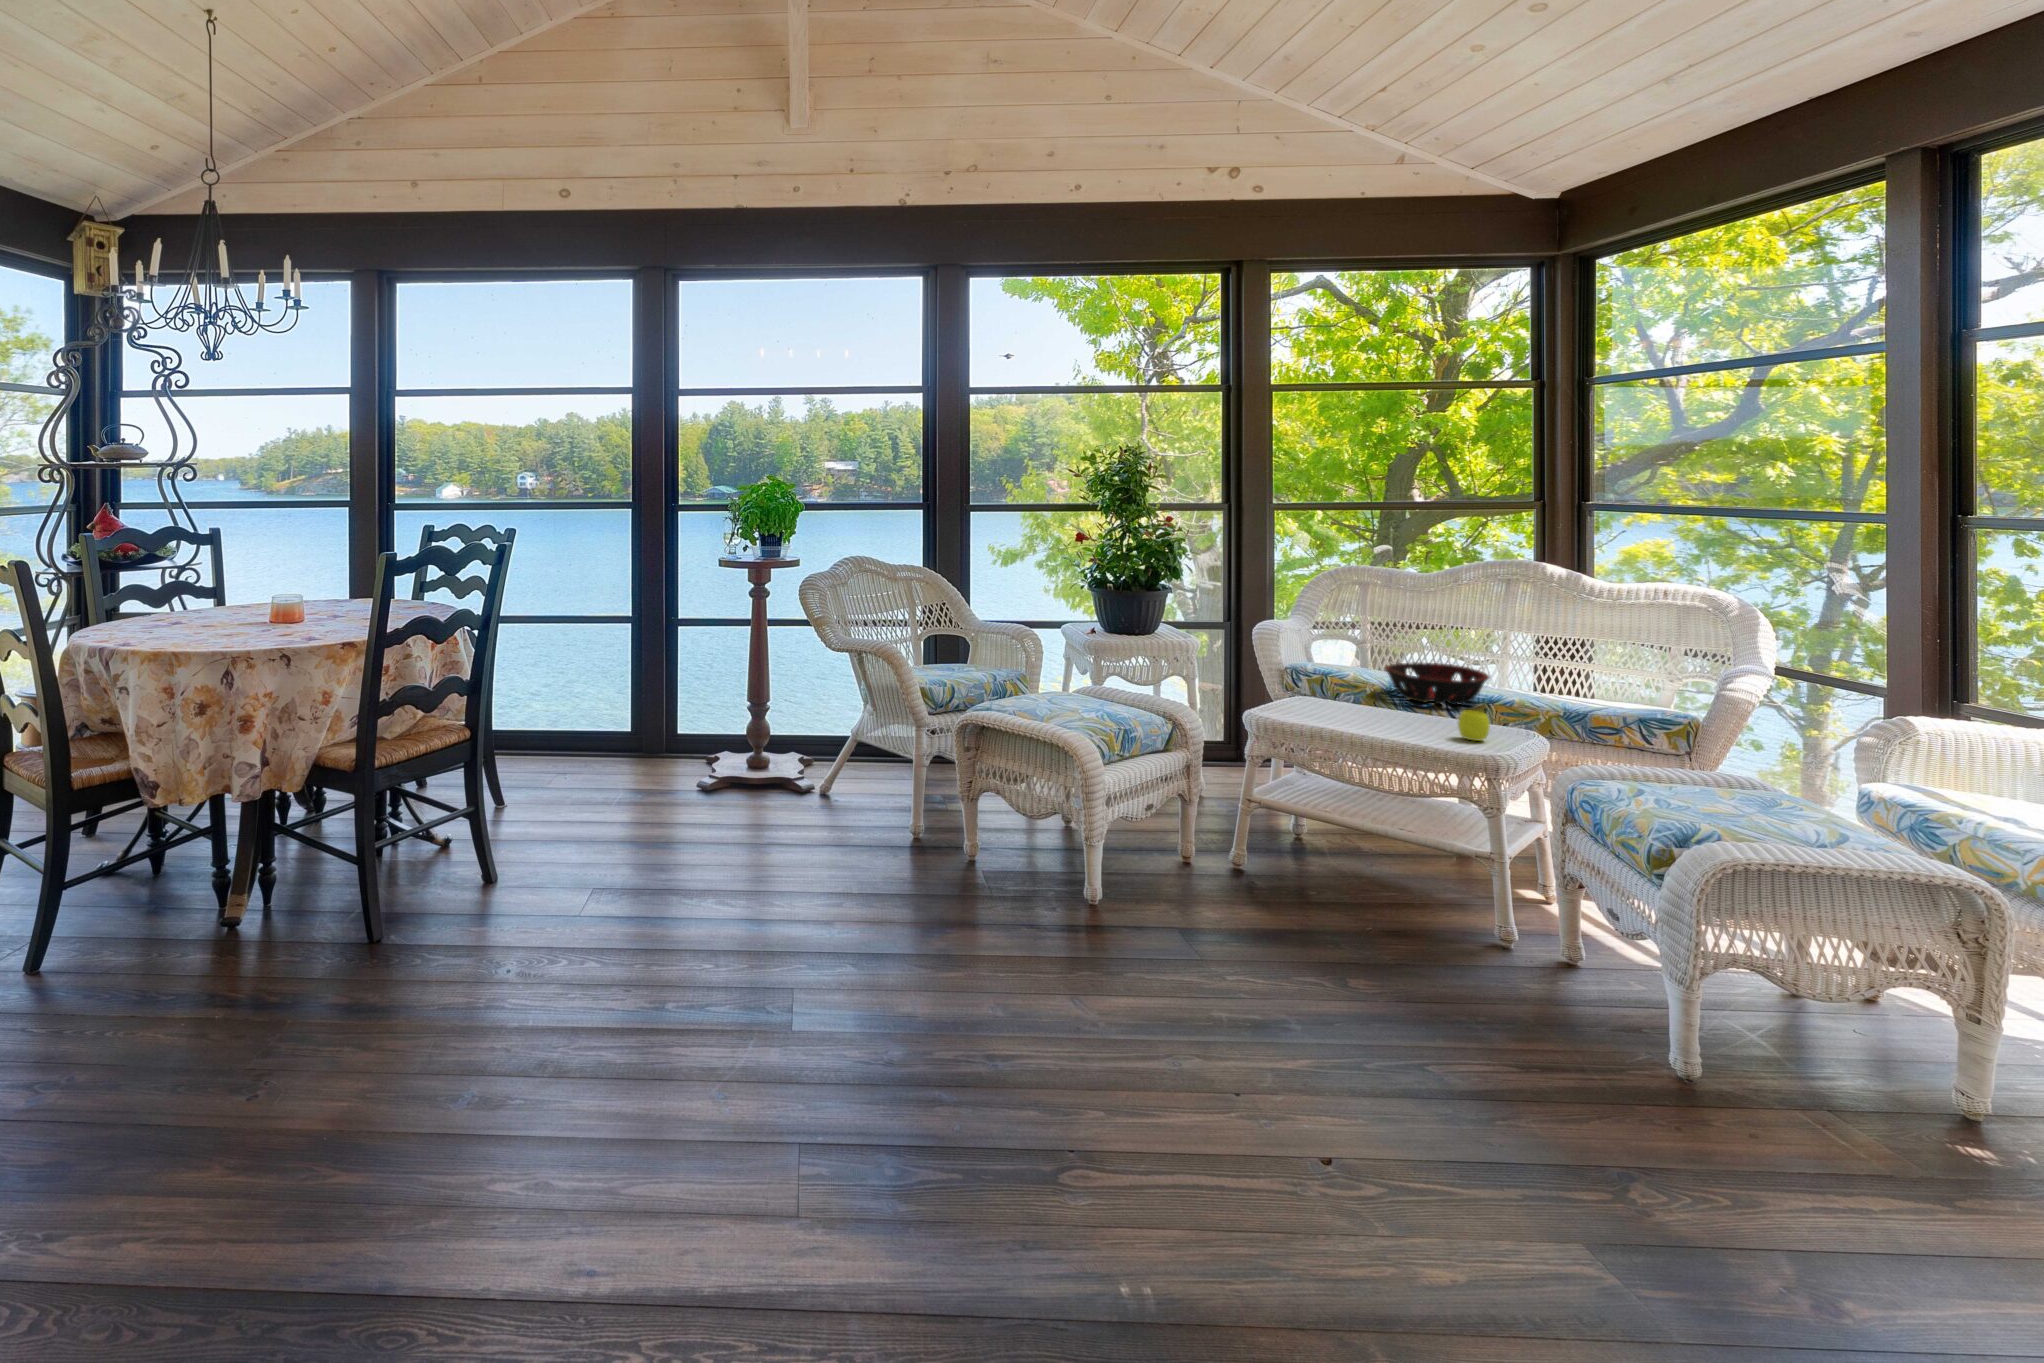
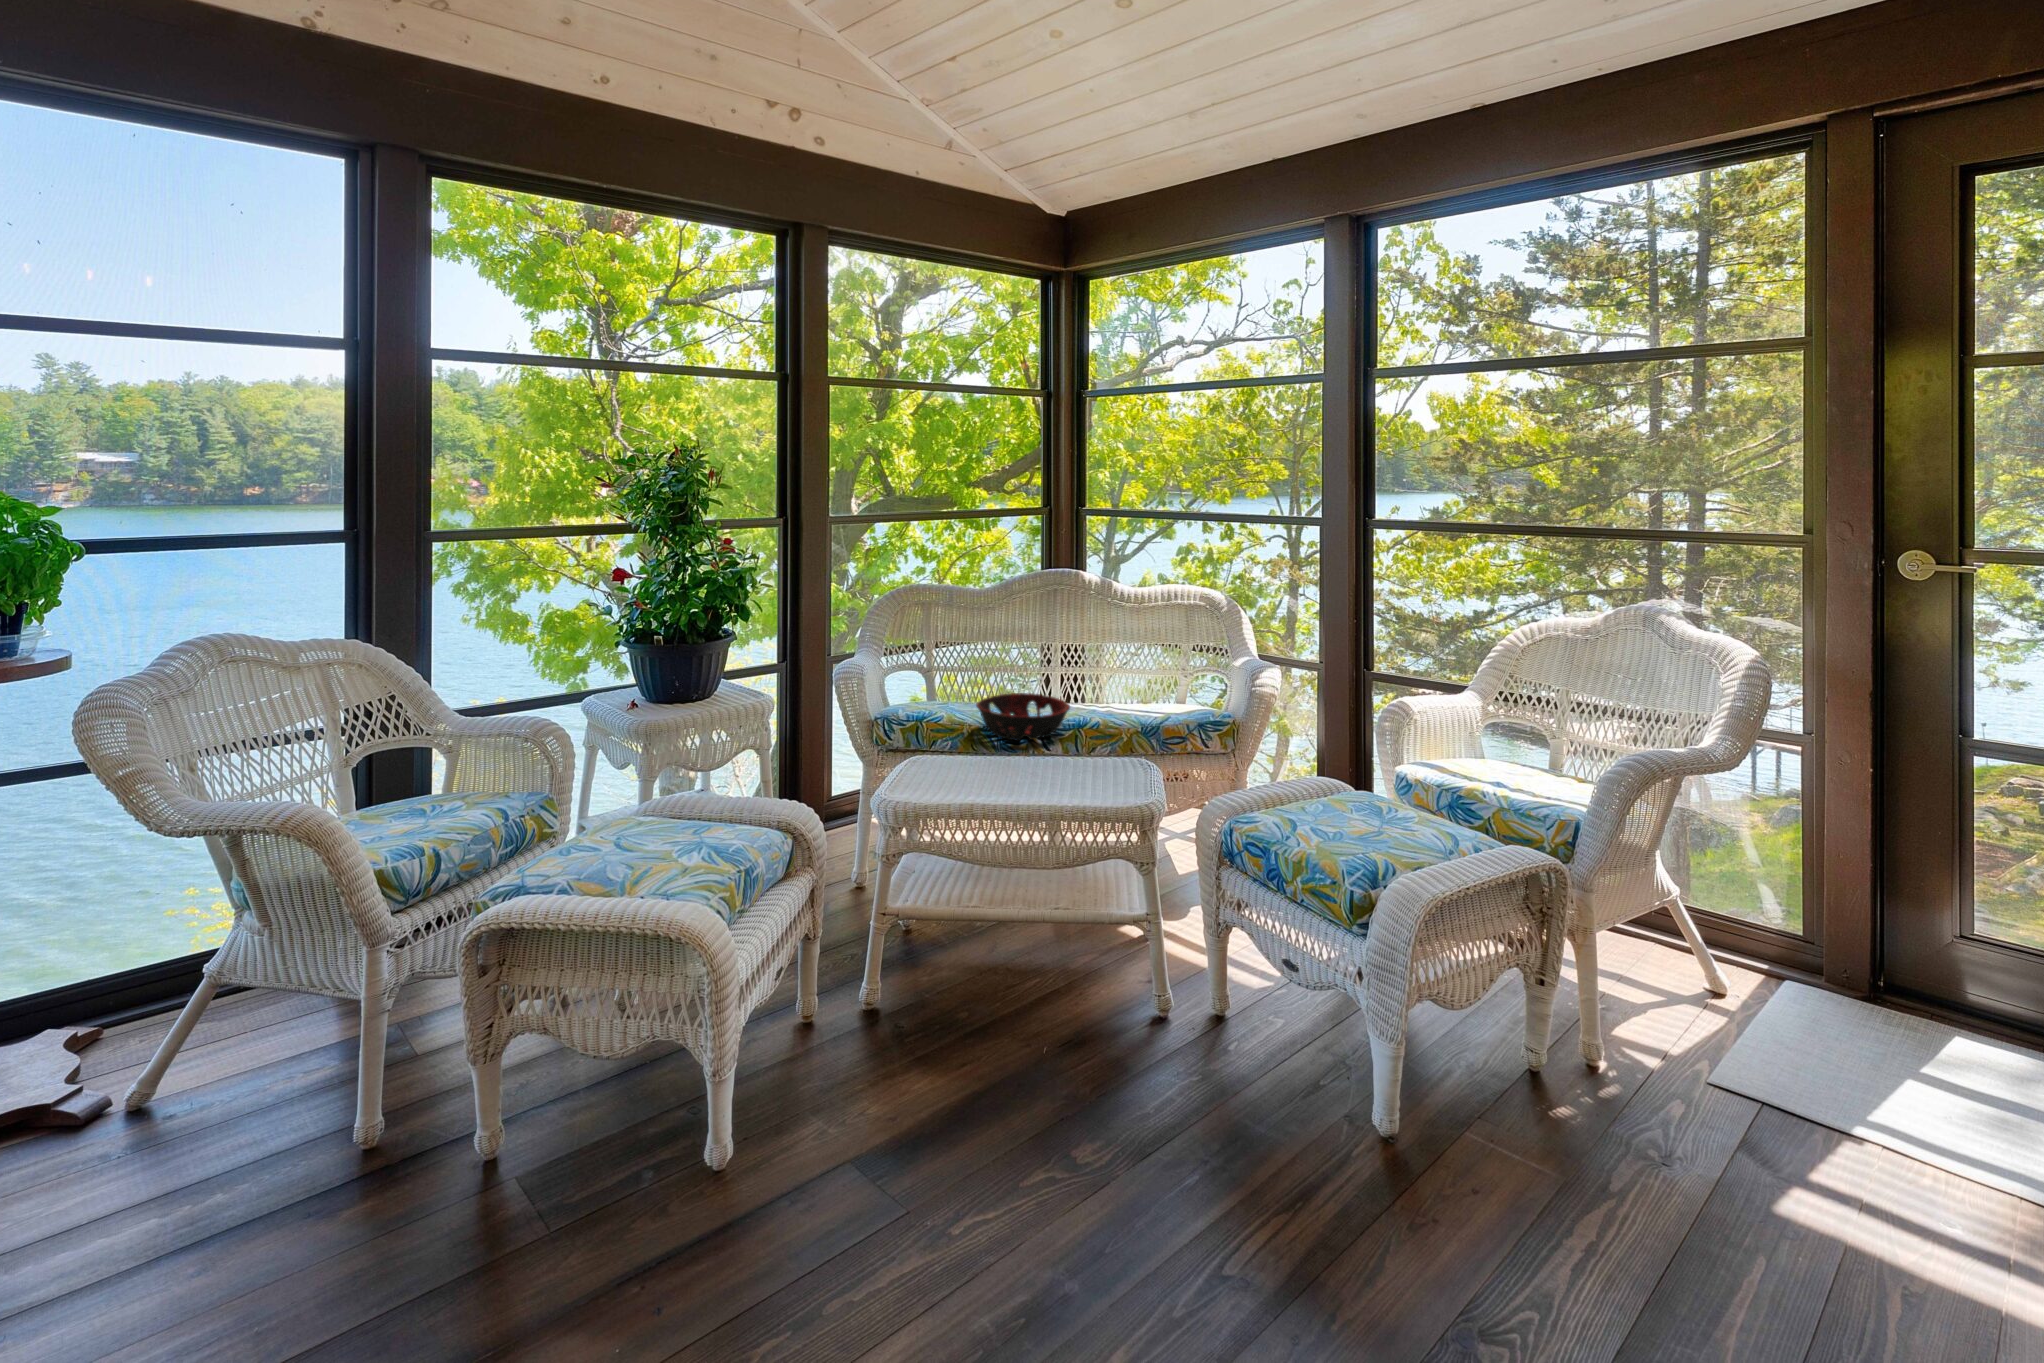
cup: present [1458,711,1490,741] -> none [1092,753,1122,786]

